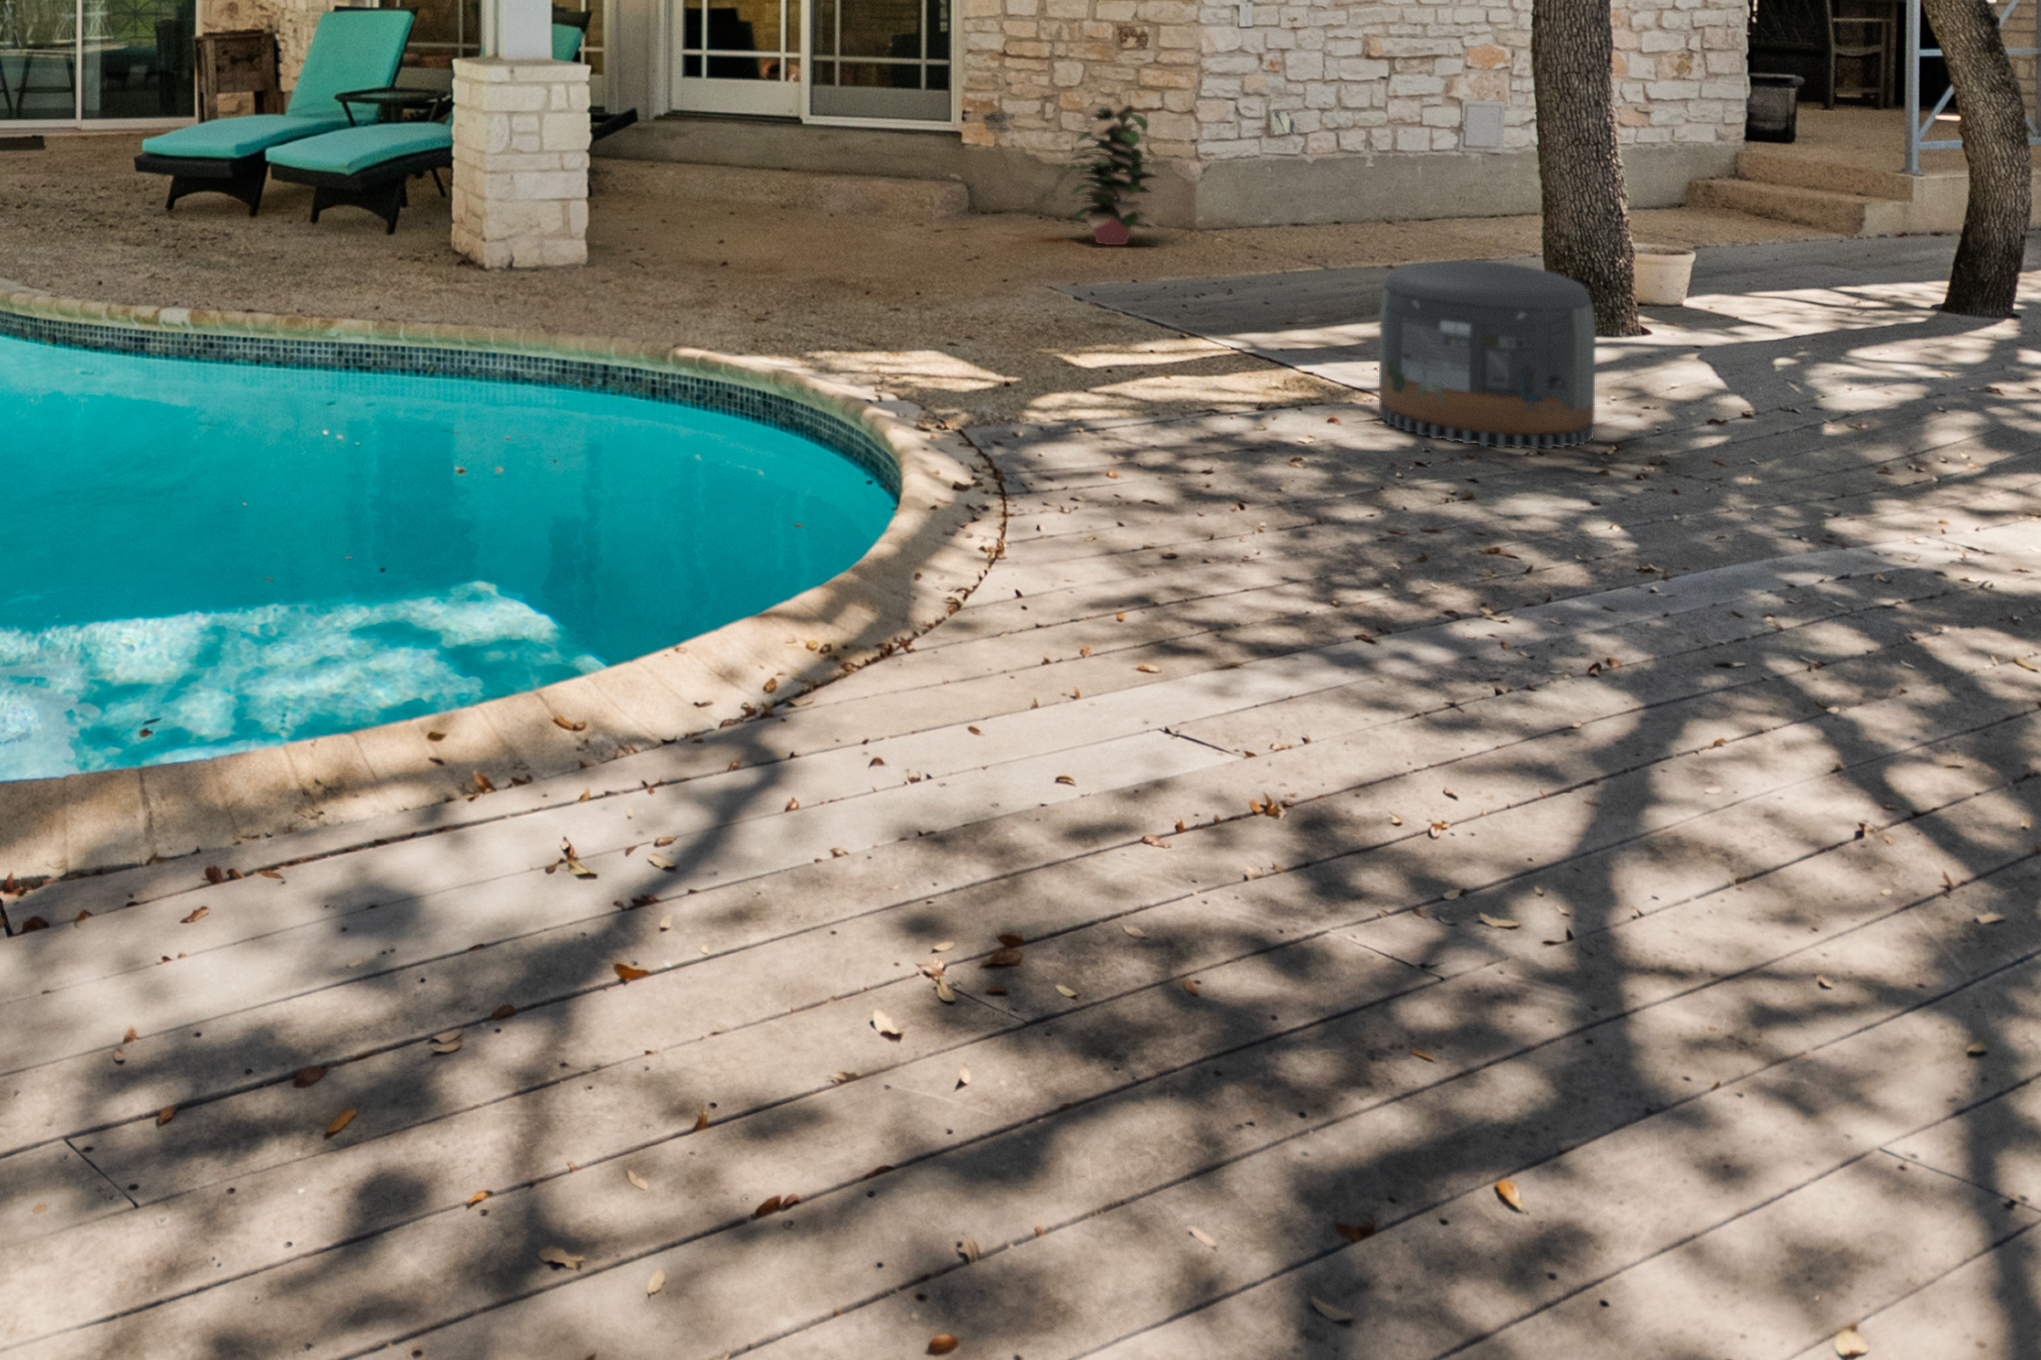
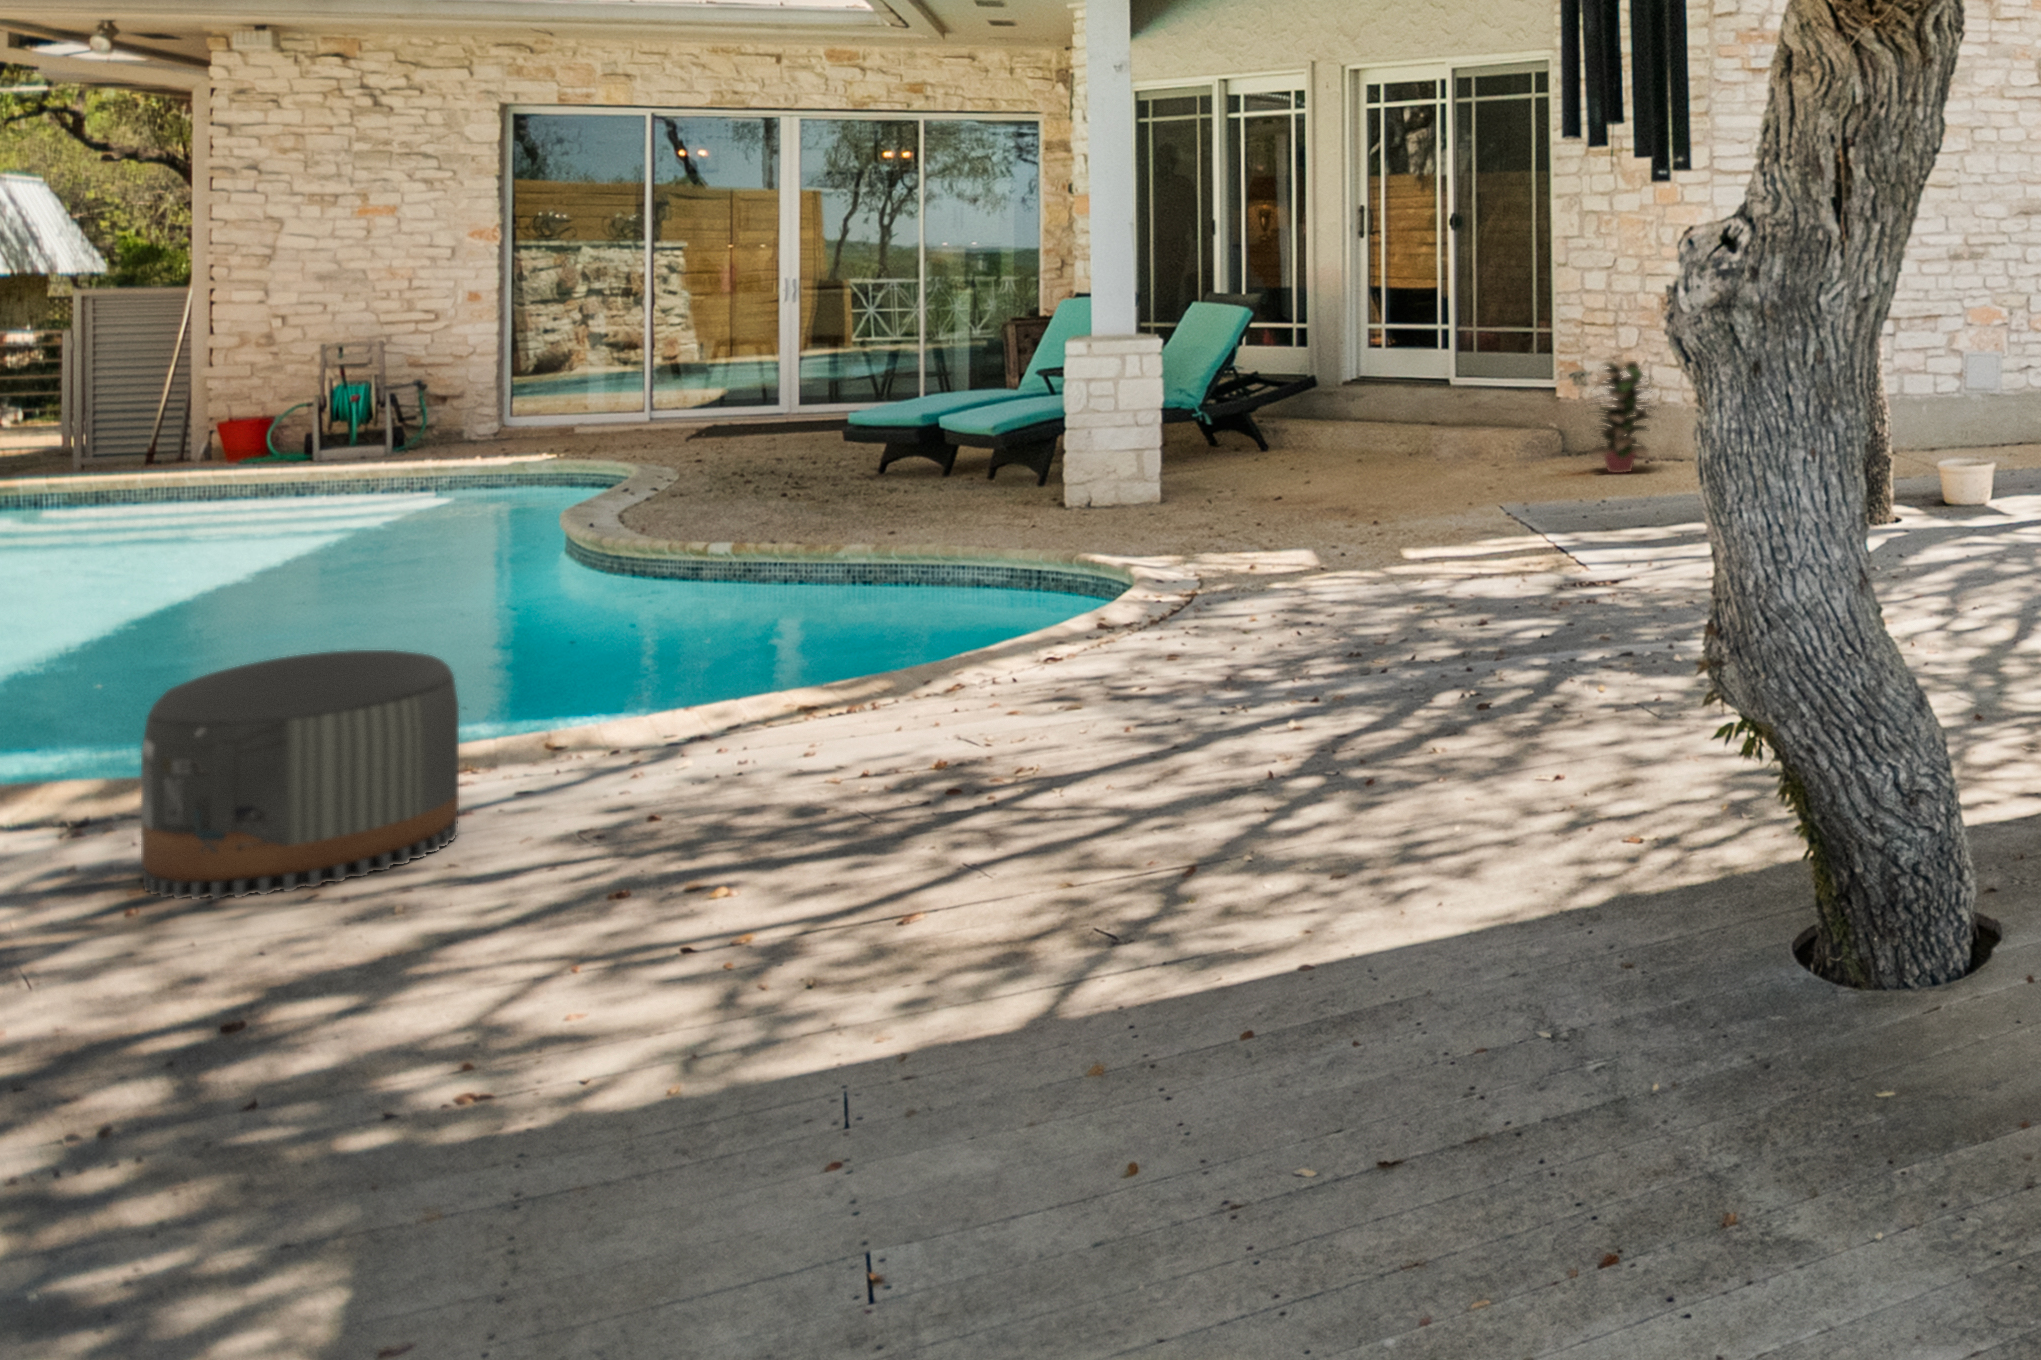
pouf: present [1379,261,1596,449] -> present [141,650,459,900]

